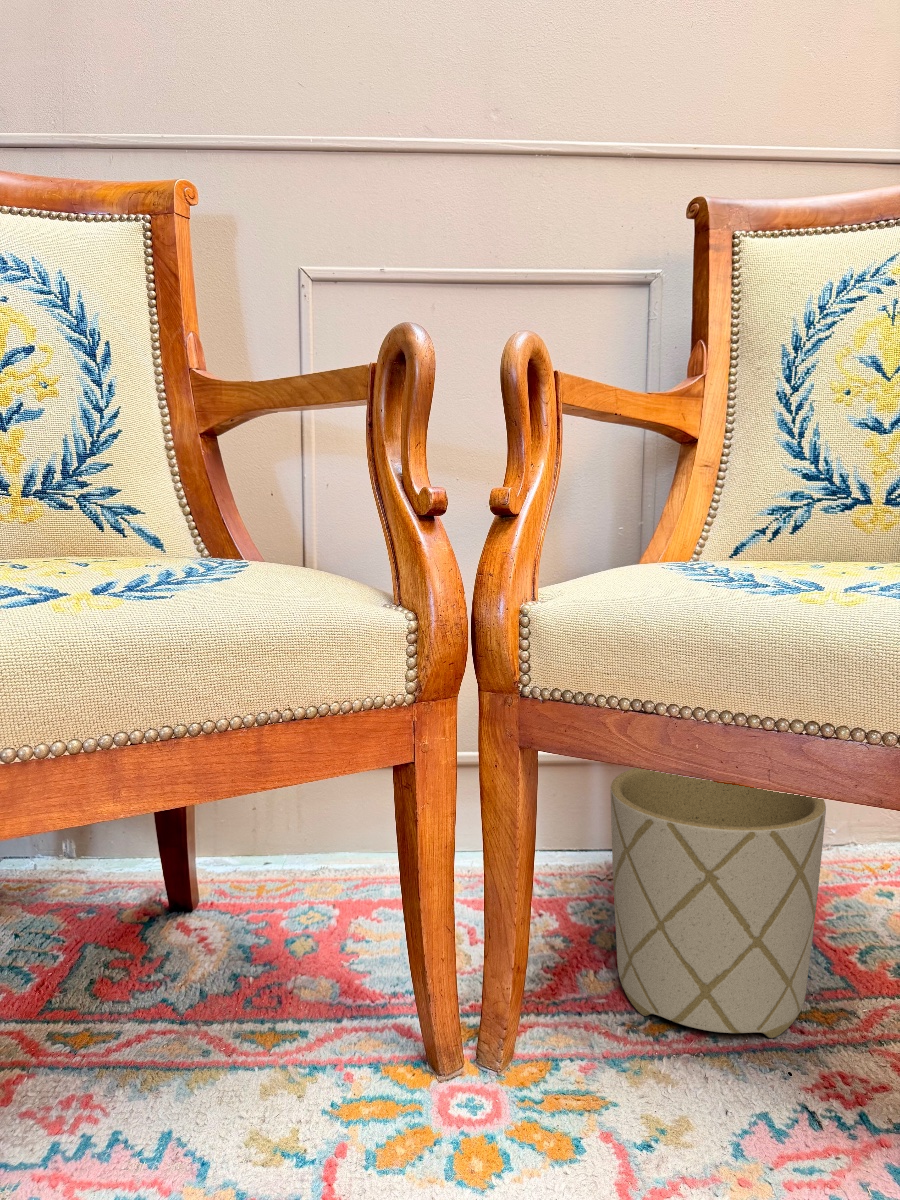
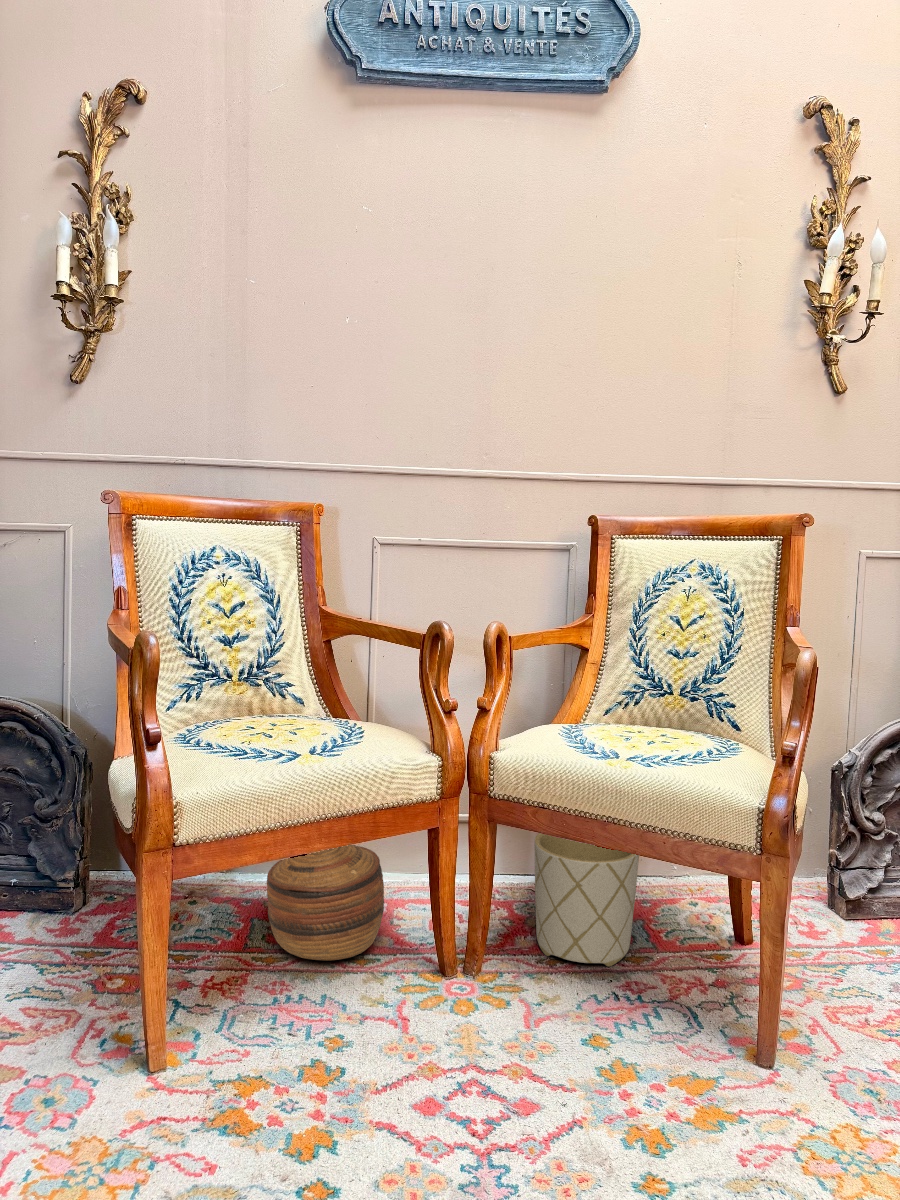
basket: none [74,798,318,1042] -> present [267,845,384,960]

